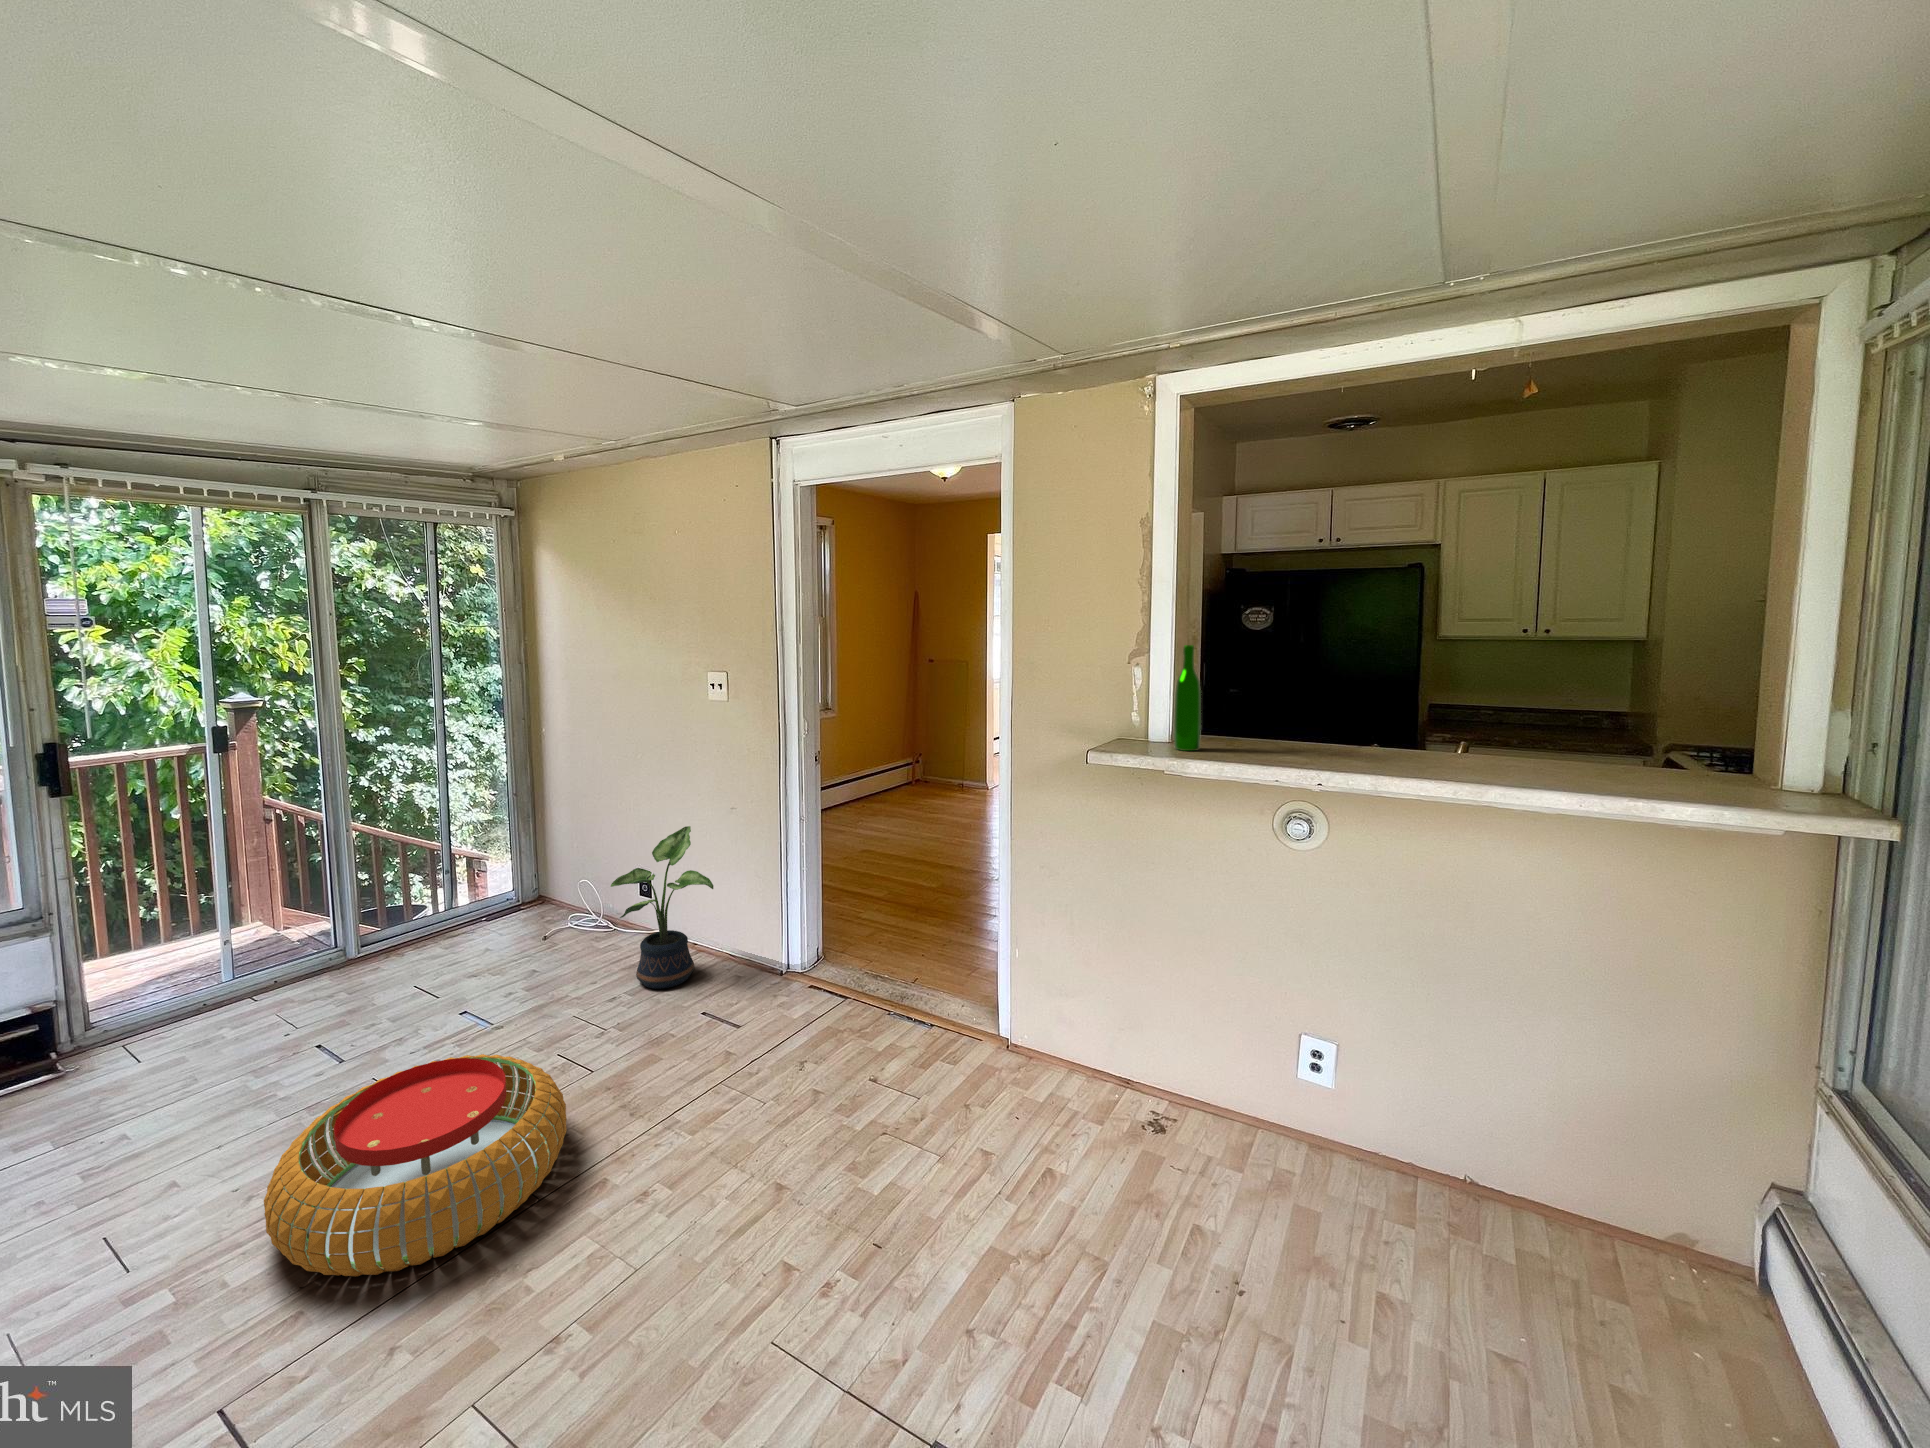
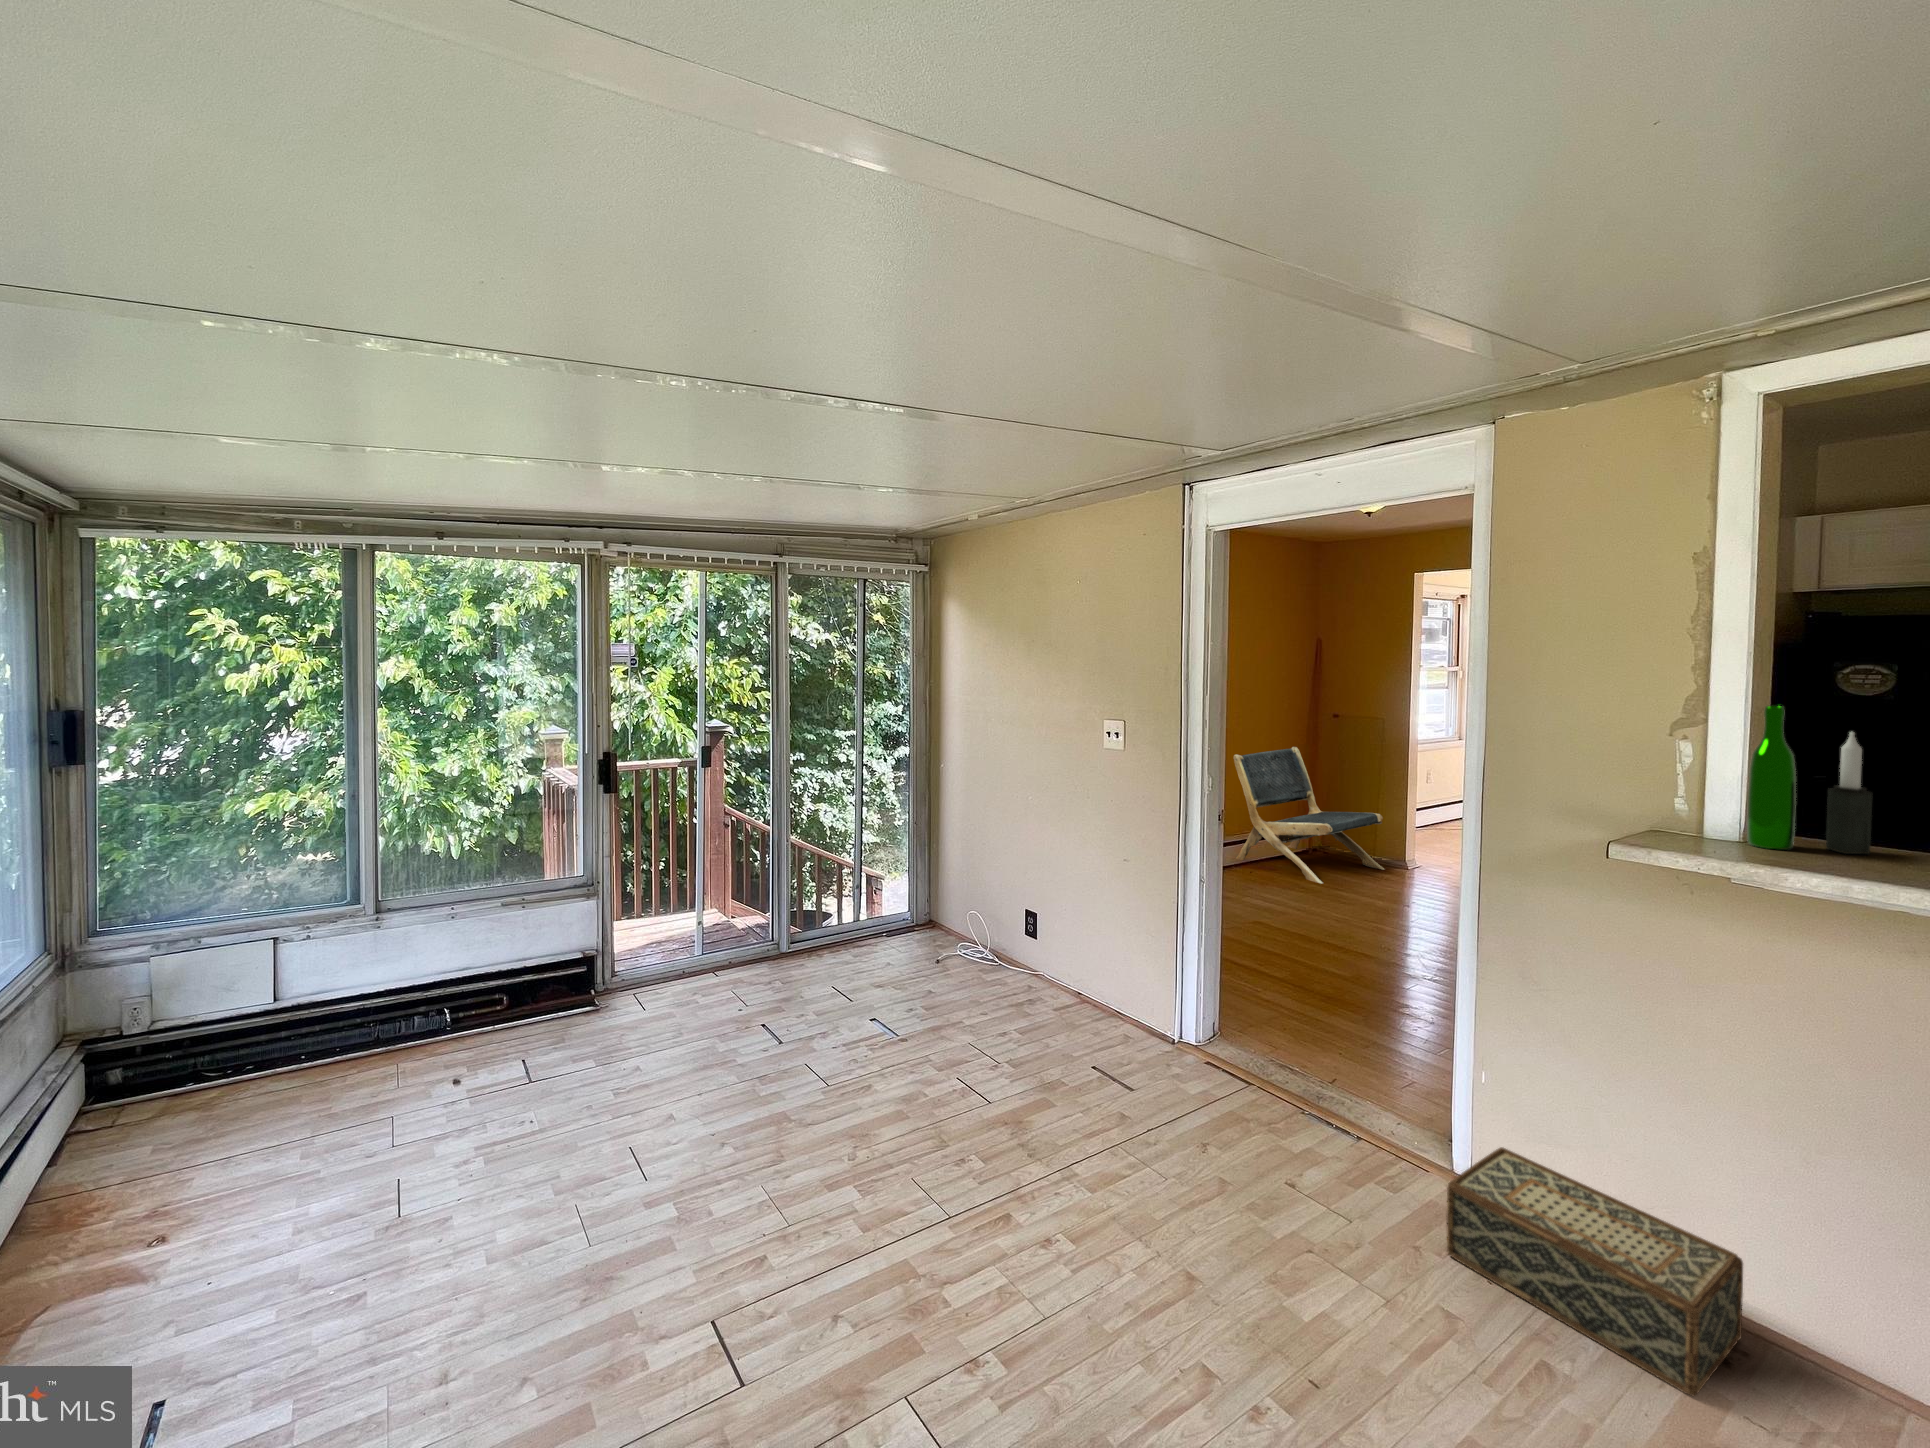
candle: none [1218,662,1242,751] -> present [1826,732,1872,854]
lounge chair: none [842,706,961,821] -> present [1233,747,1384,883]
potted plant: present [611,826,713,989] -> none [1001,868,1103,1033]
woven basket: none [989,1009,1174,1166] -> present [1447,1147,1743,1396]
pouf: present [264,1054,567,1277] -> none [736,1064,970,1250]

